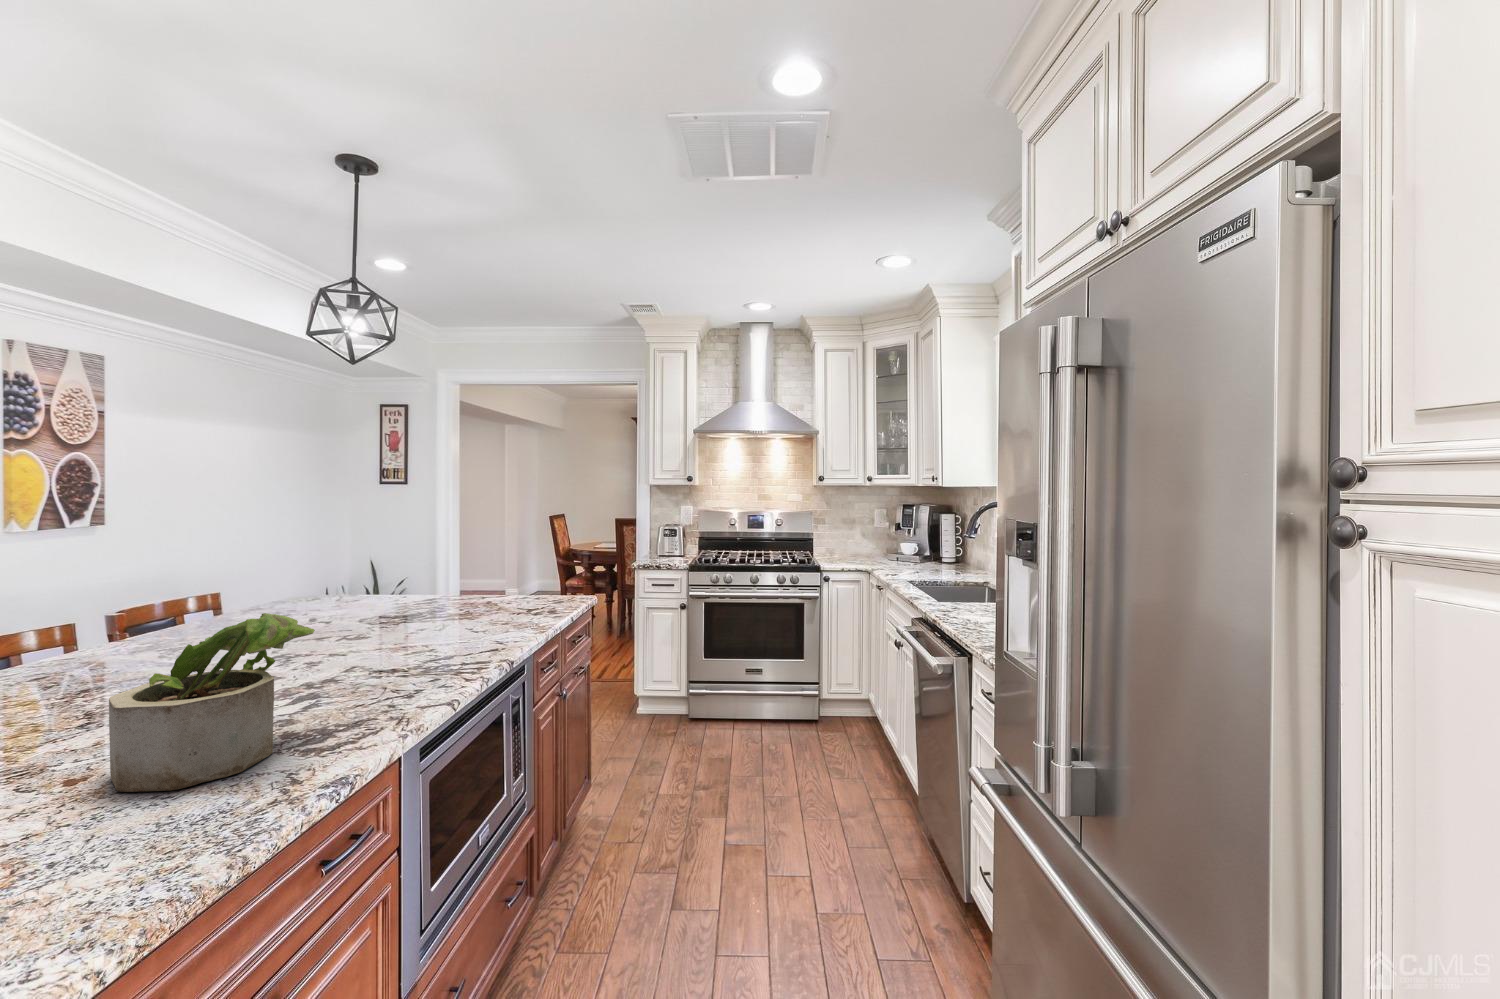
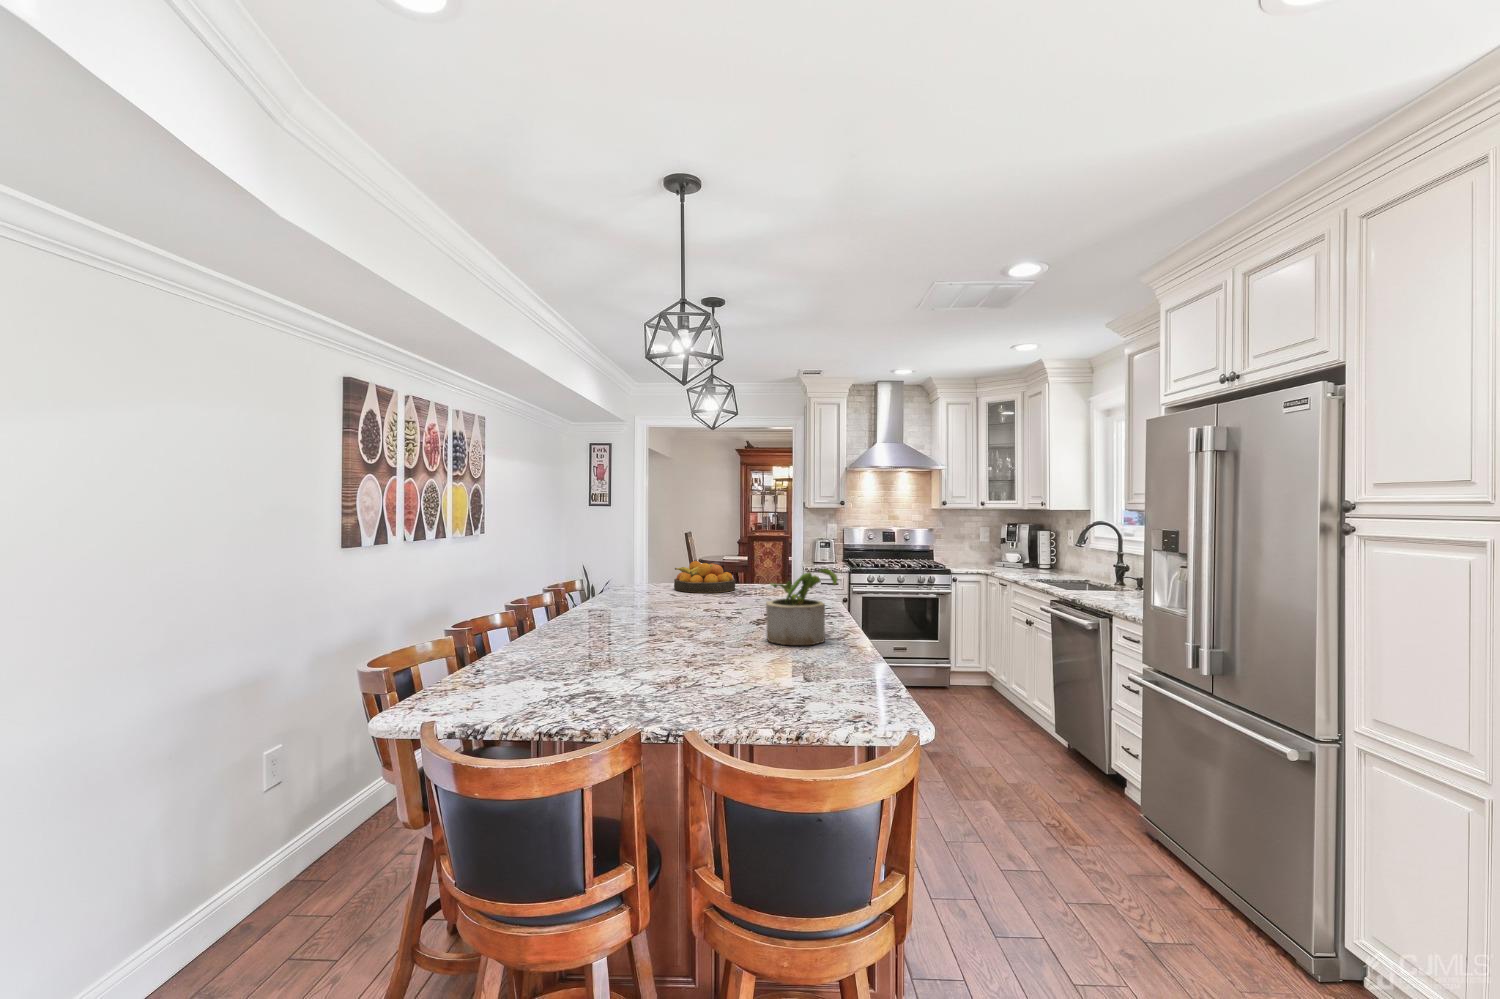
fruit bowl: none [337,566,441,617] -> present [674,561,735,593]

